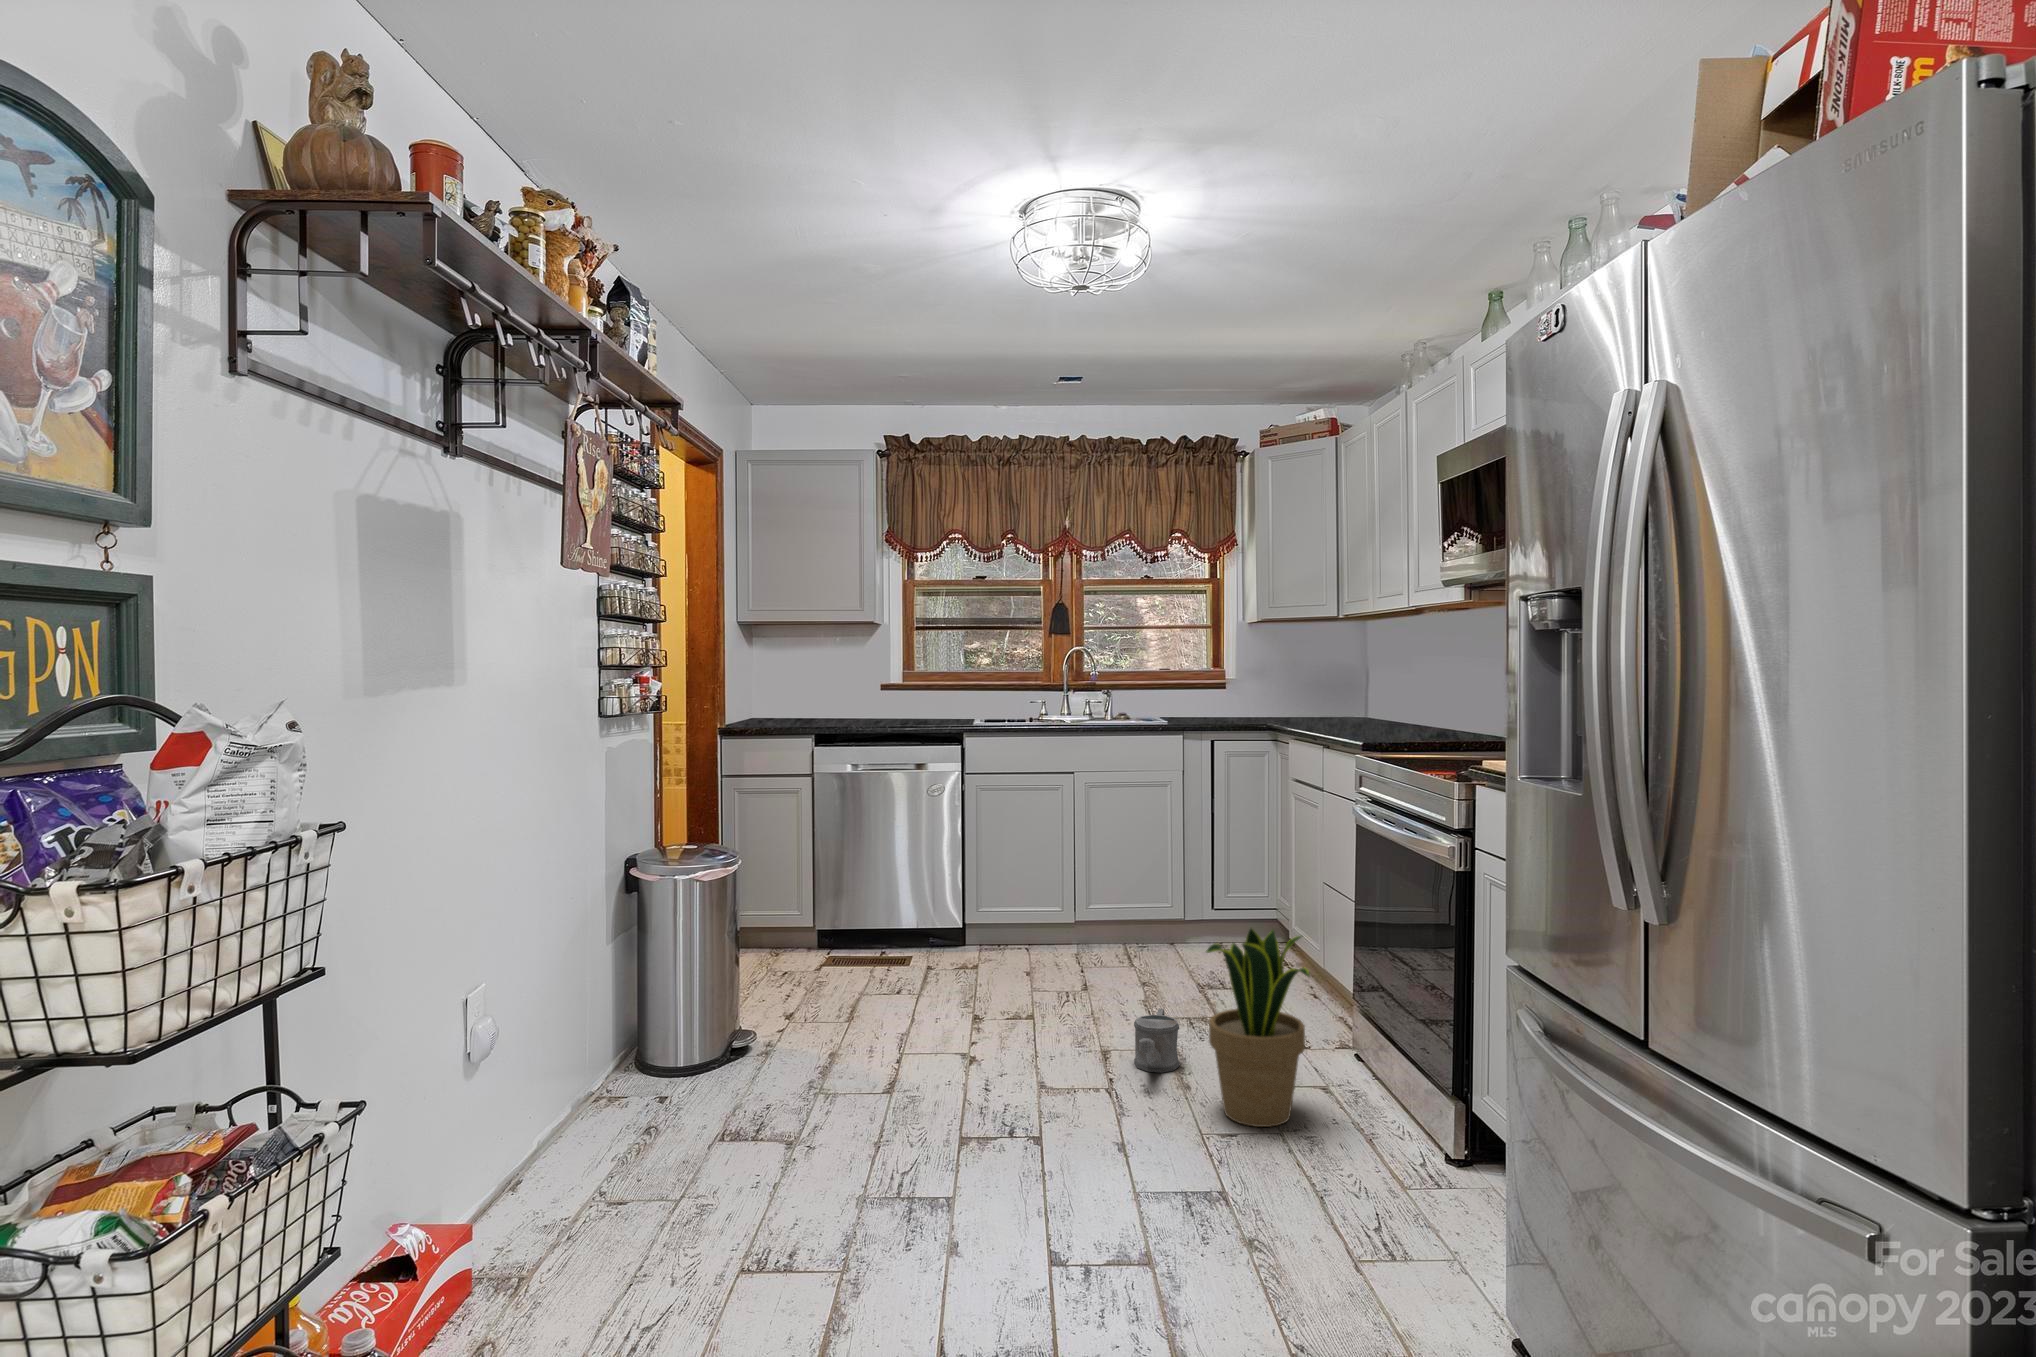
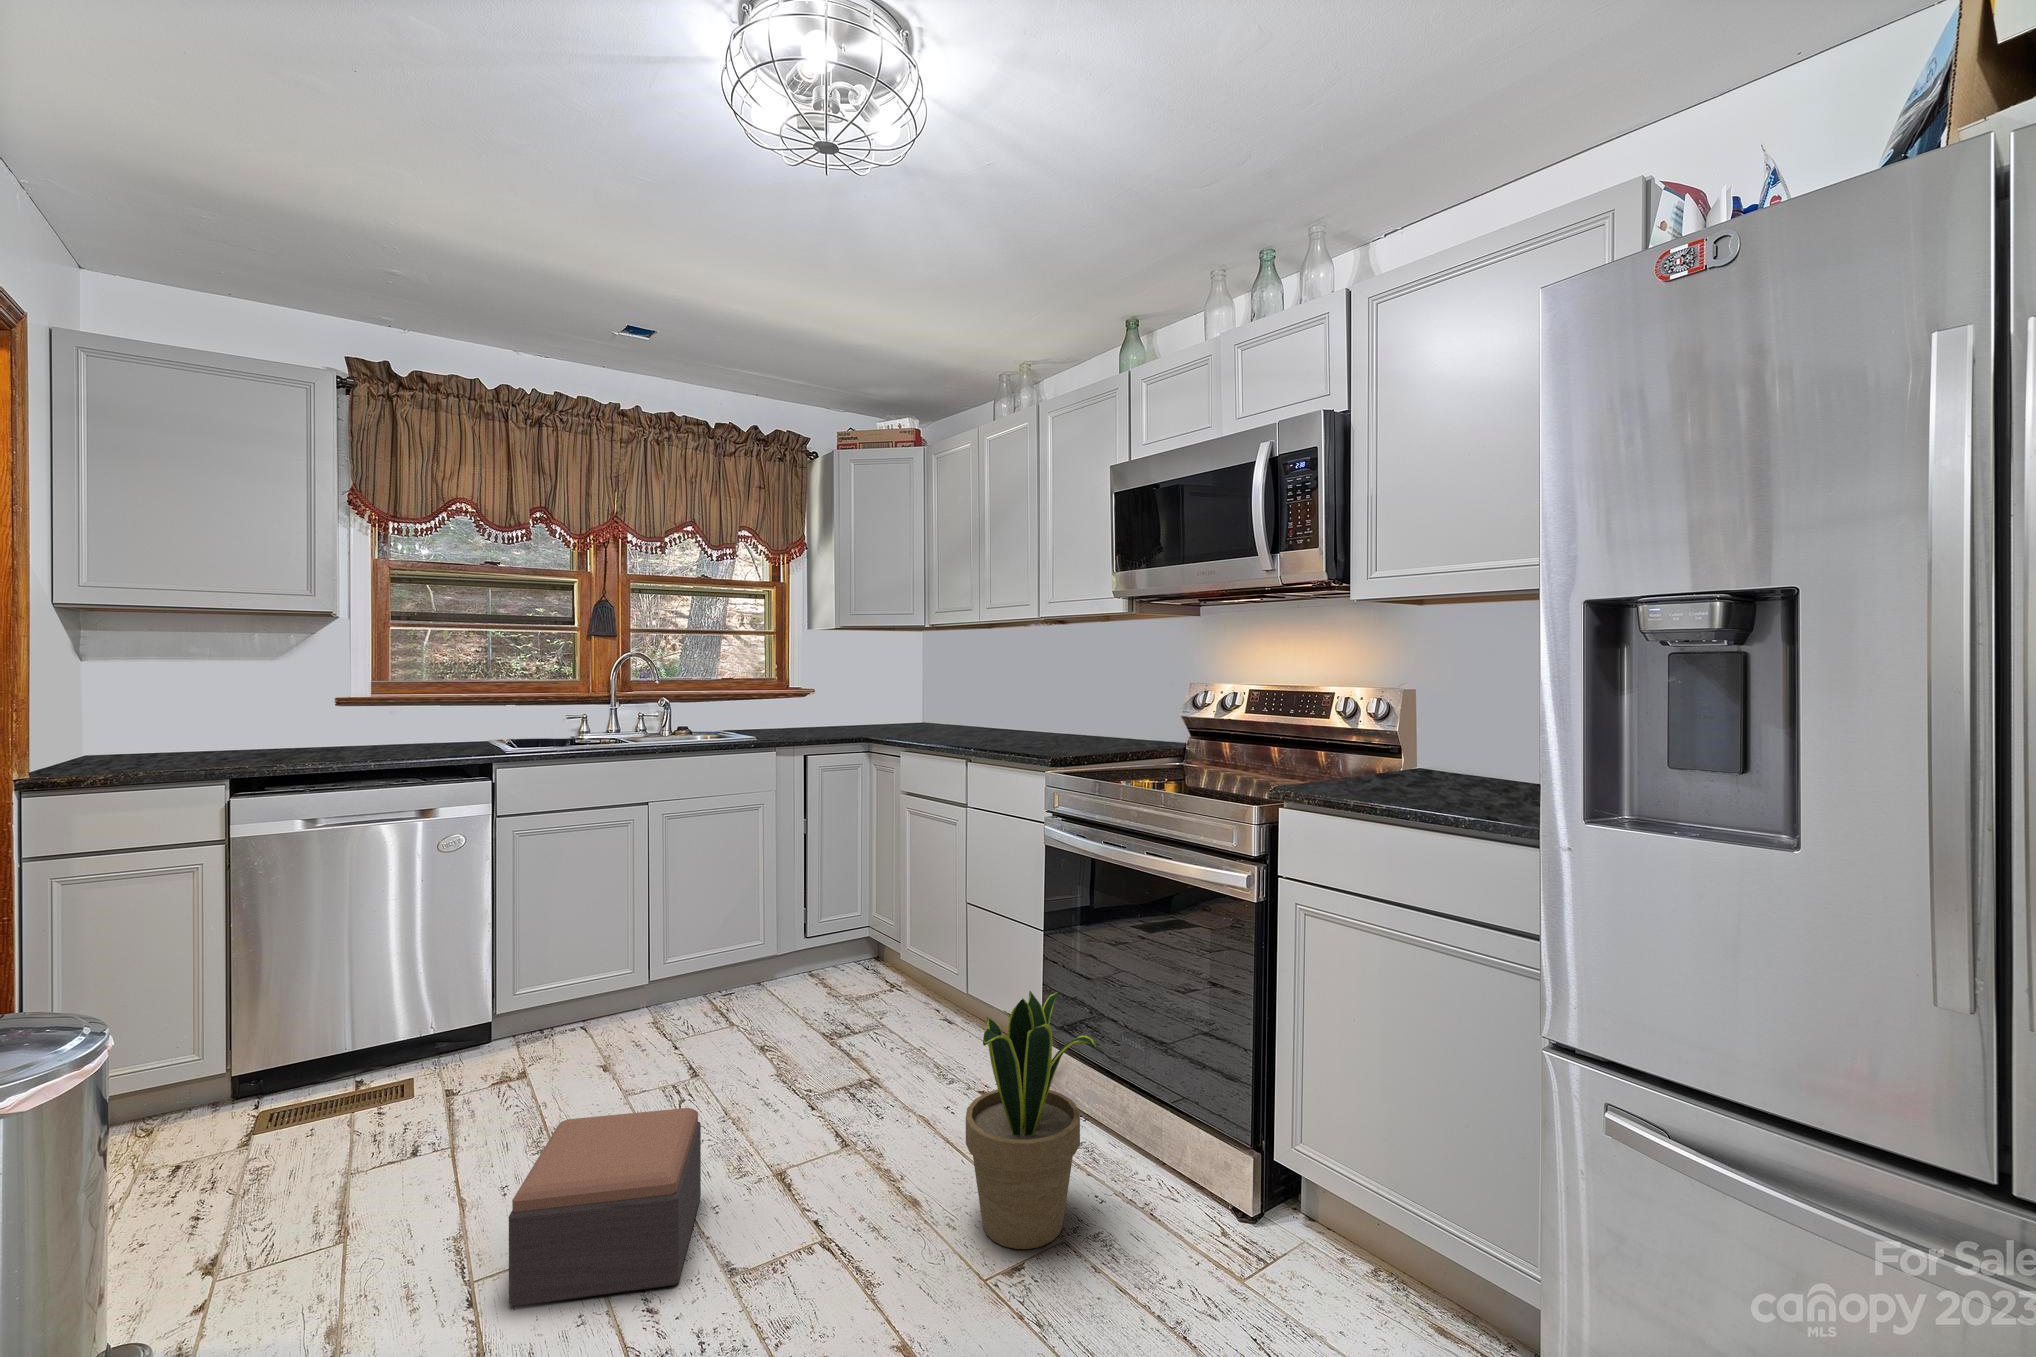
footstool: none [916,972,1047,1082] -> present [509,1108,701,1307]
watering can: present [1134,1008,1180,1073] -> none [828,1100,886,1195]

